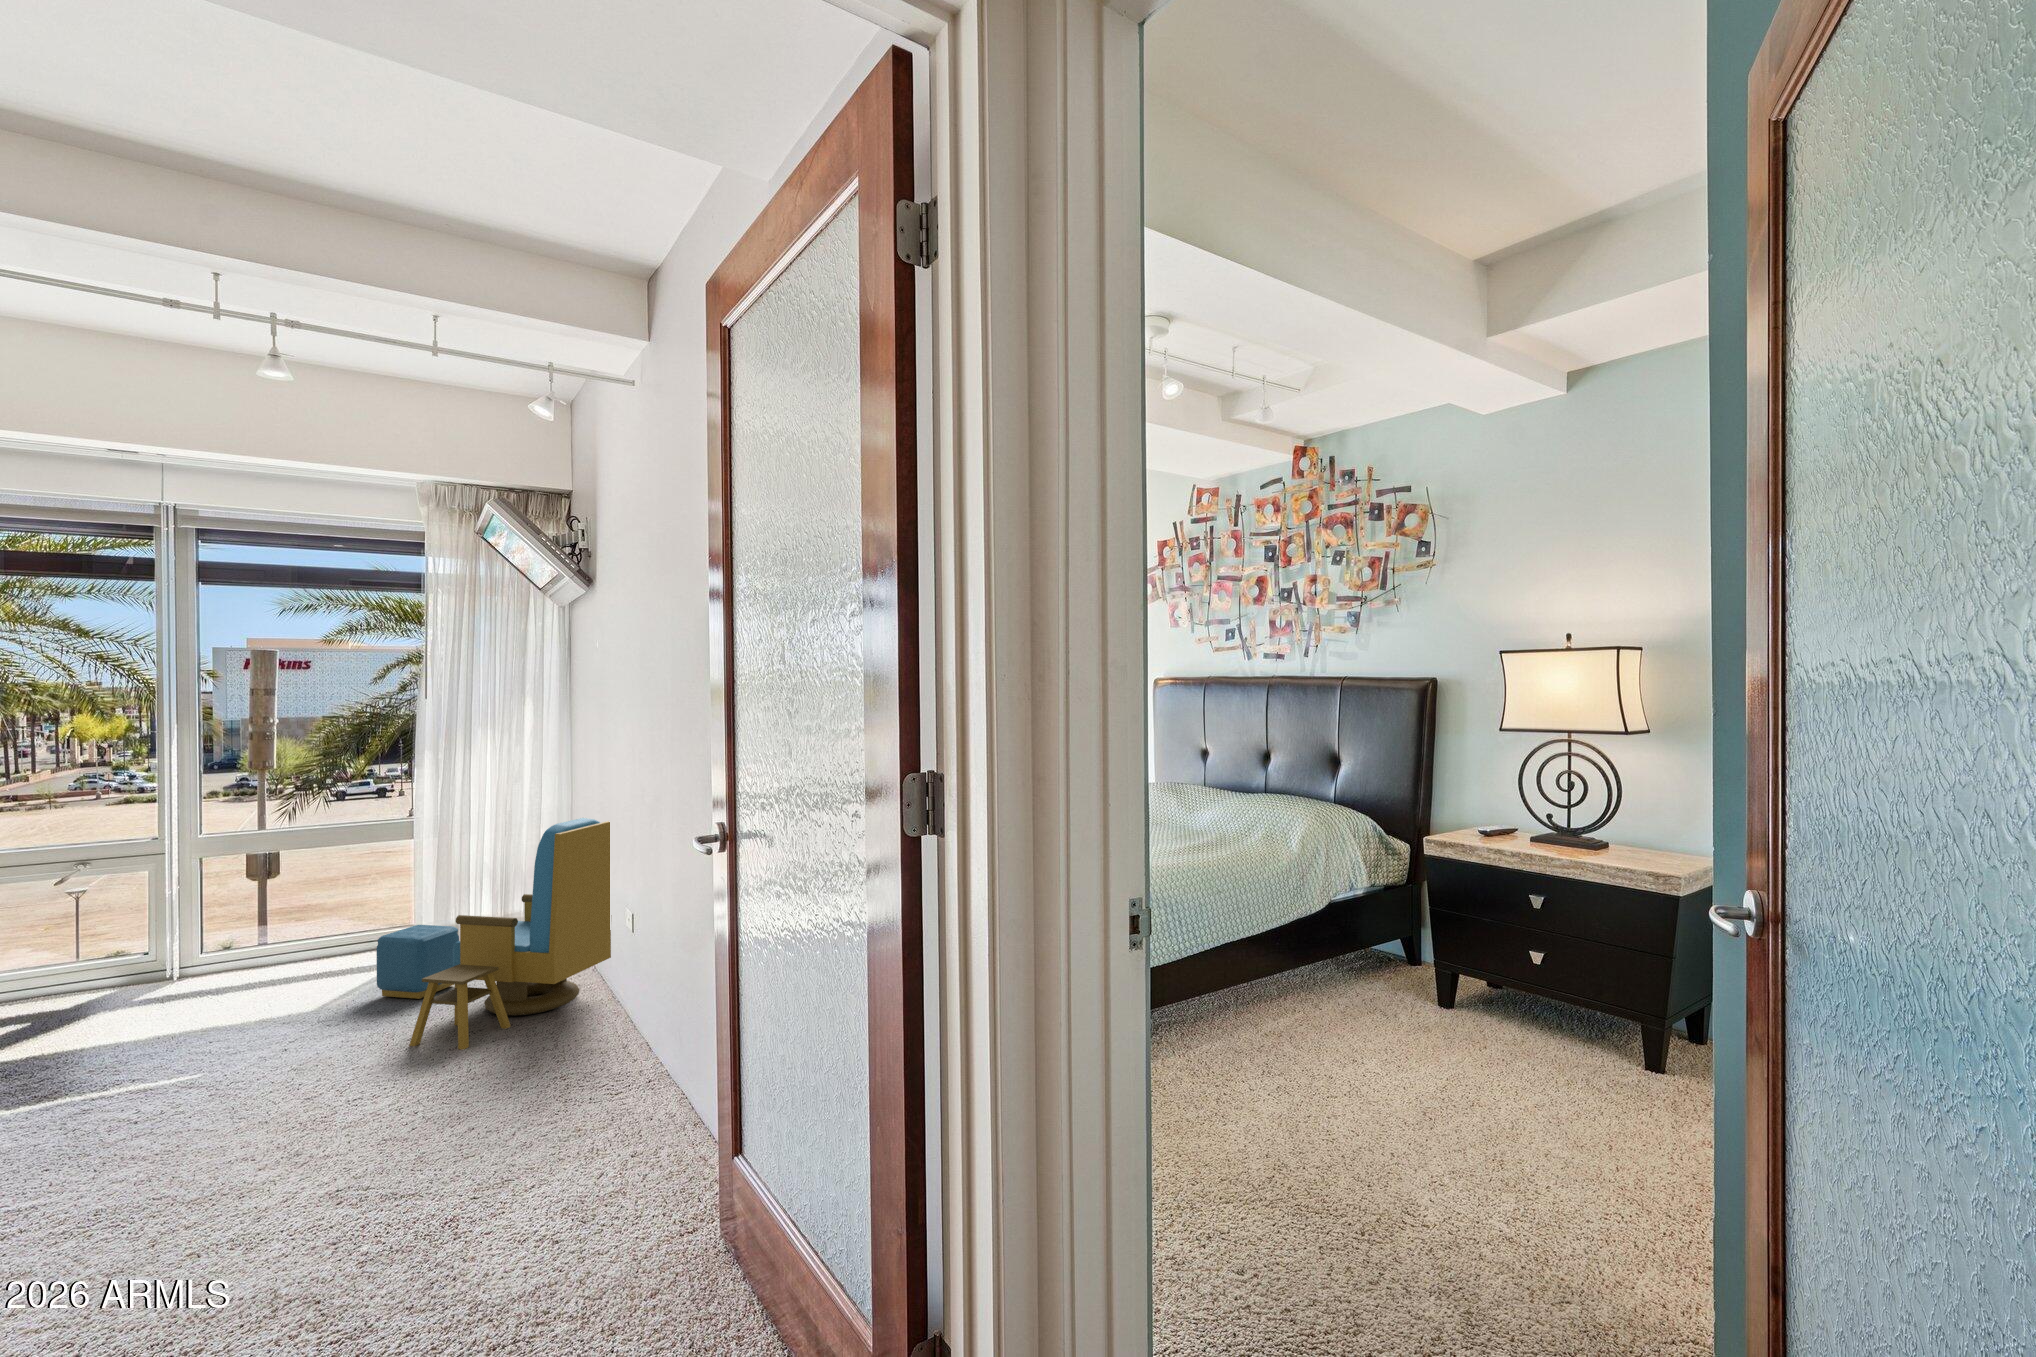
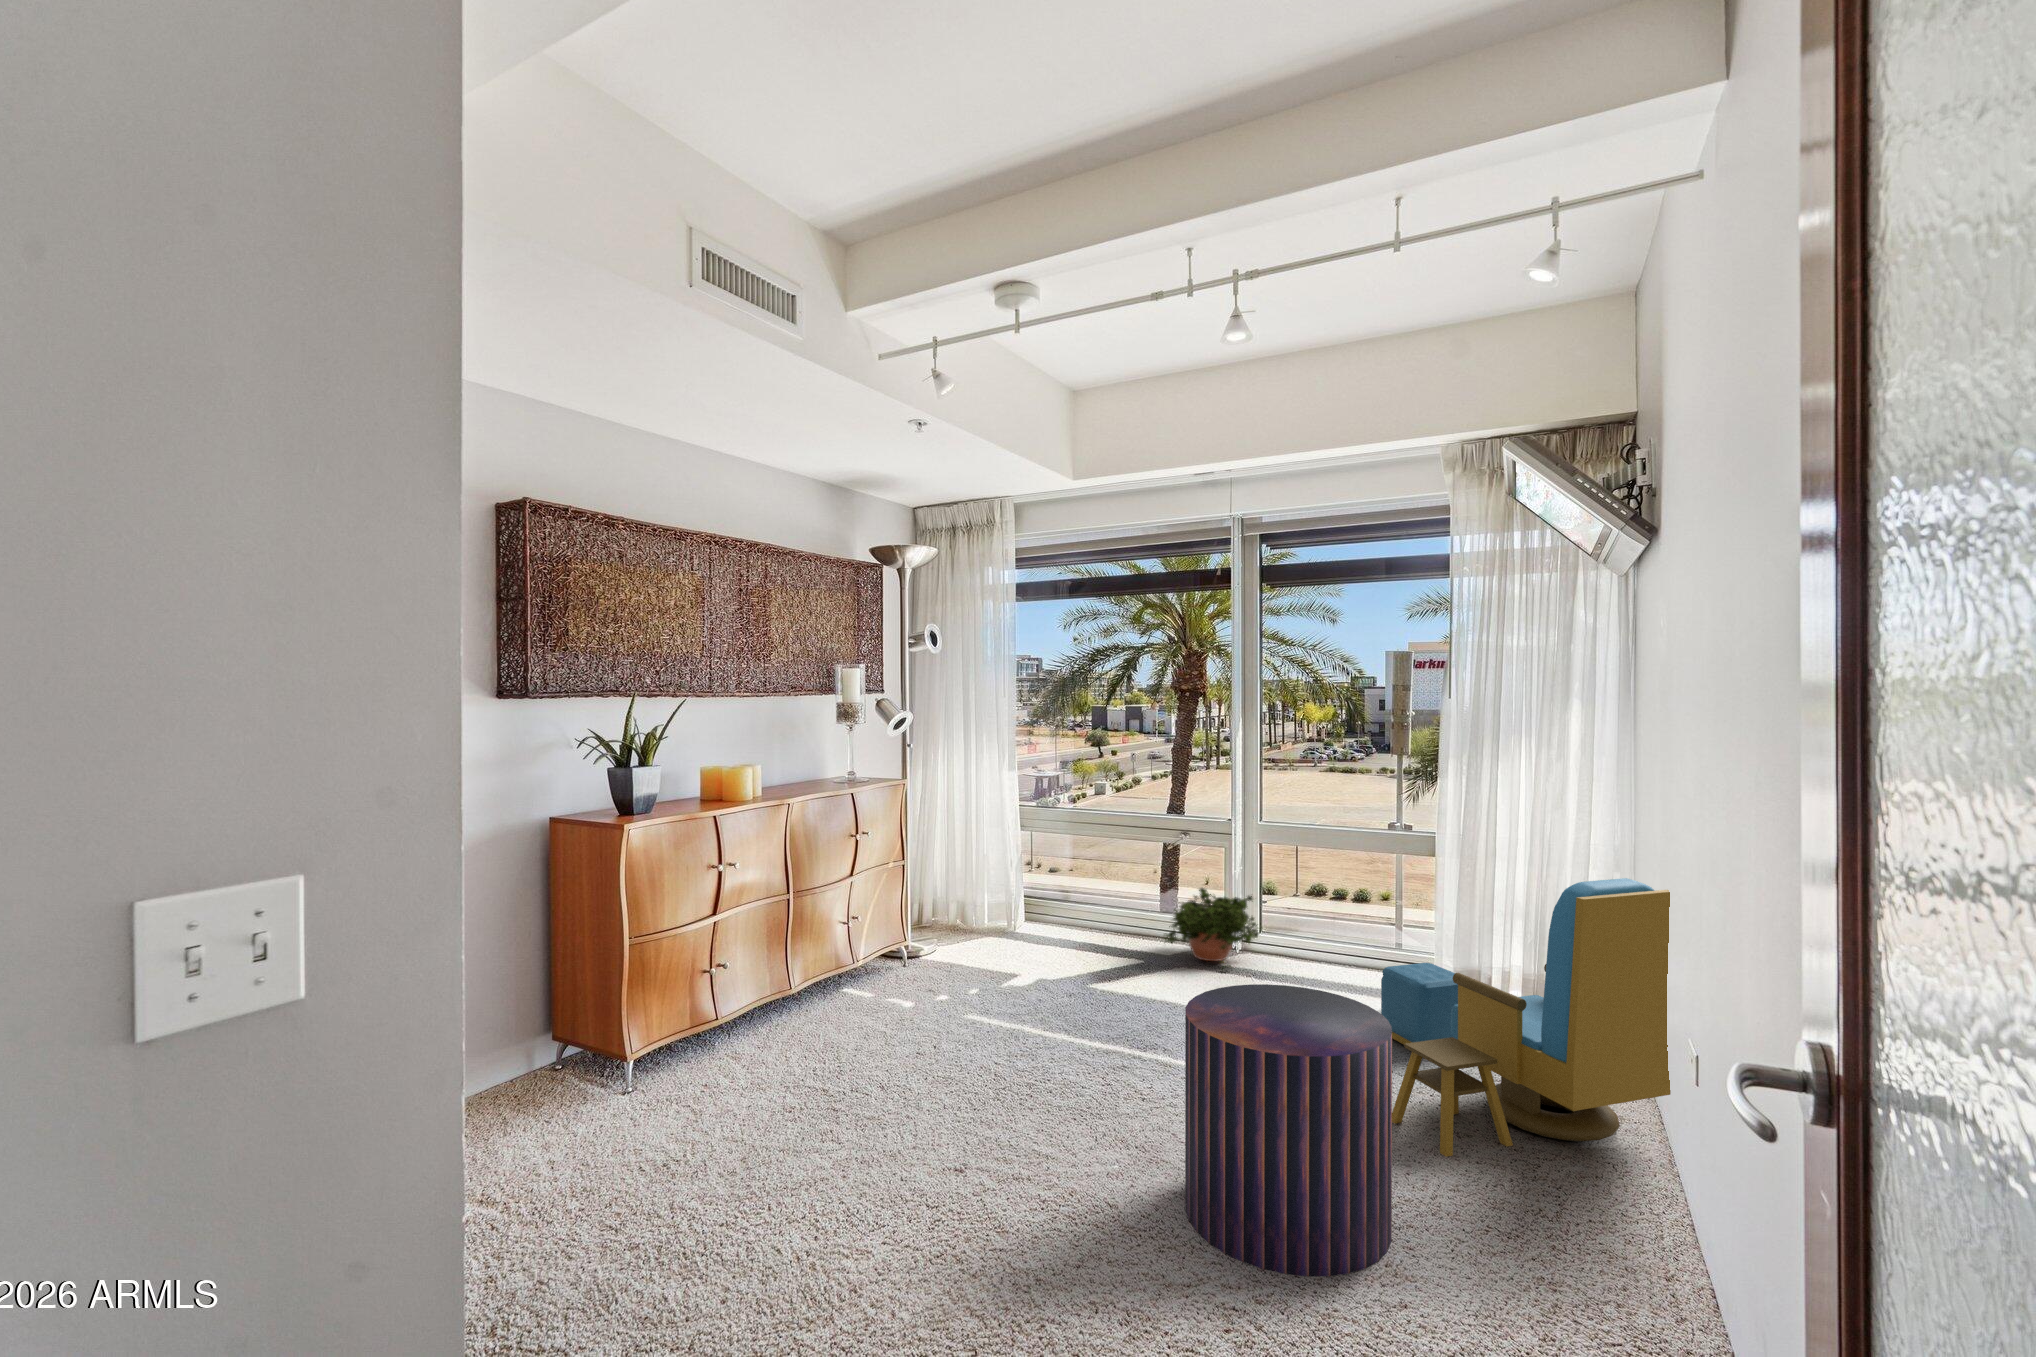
potted plant: none [73,912,216,1001] -> present [1164,888,1259,966]
pouf: none [237,941,441,1172] -> present [1185,984,1392,1277]

